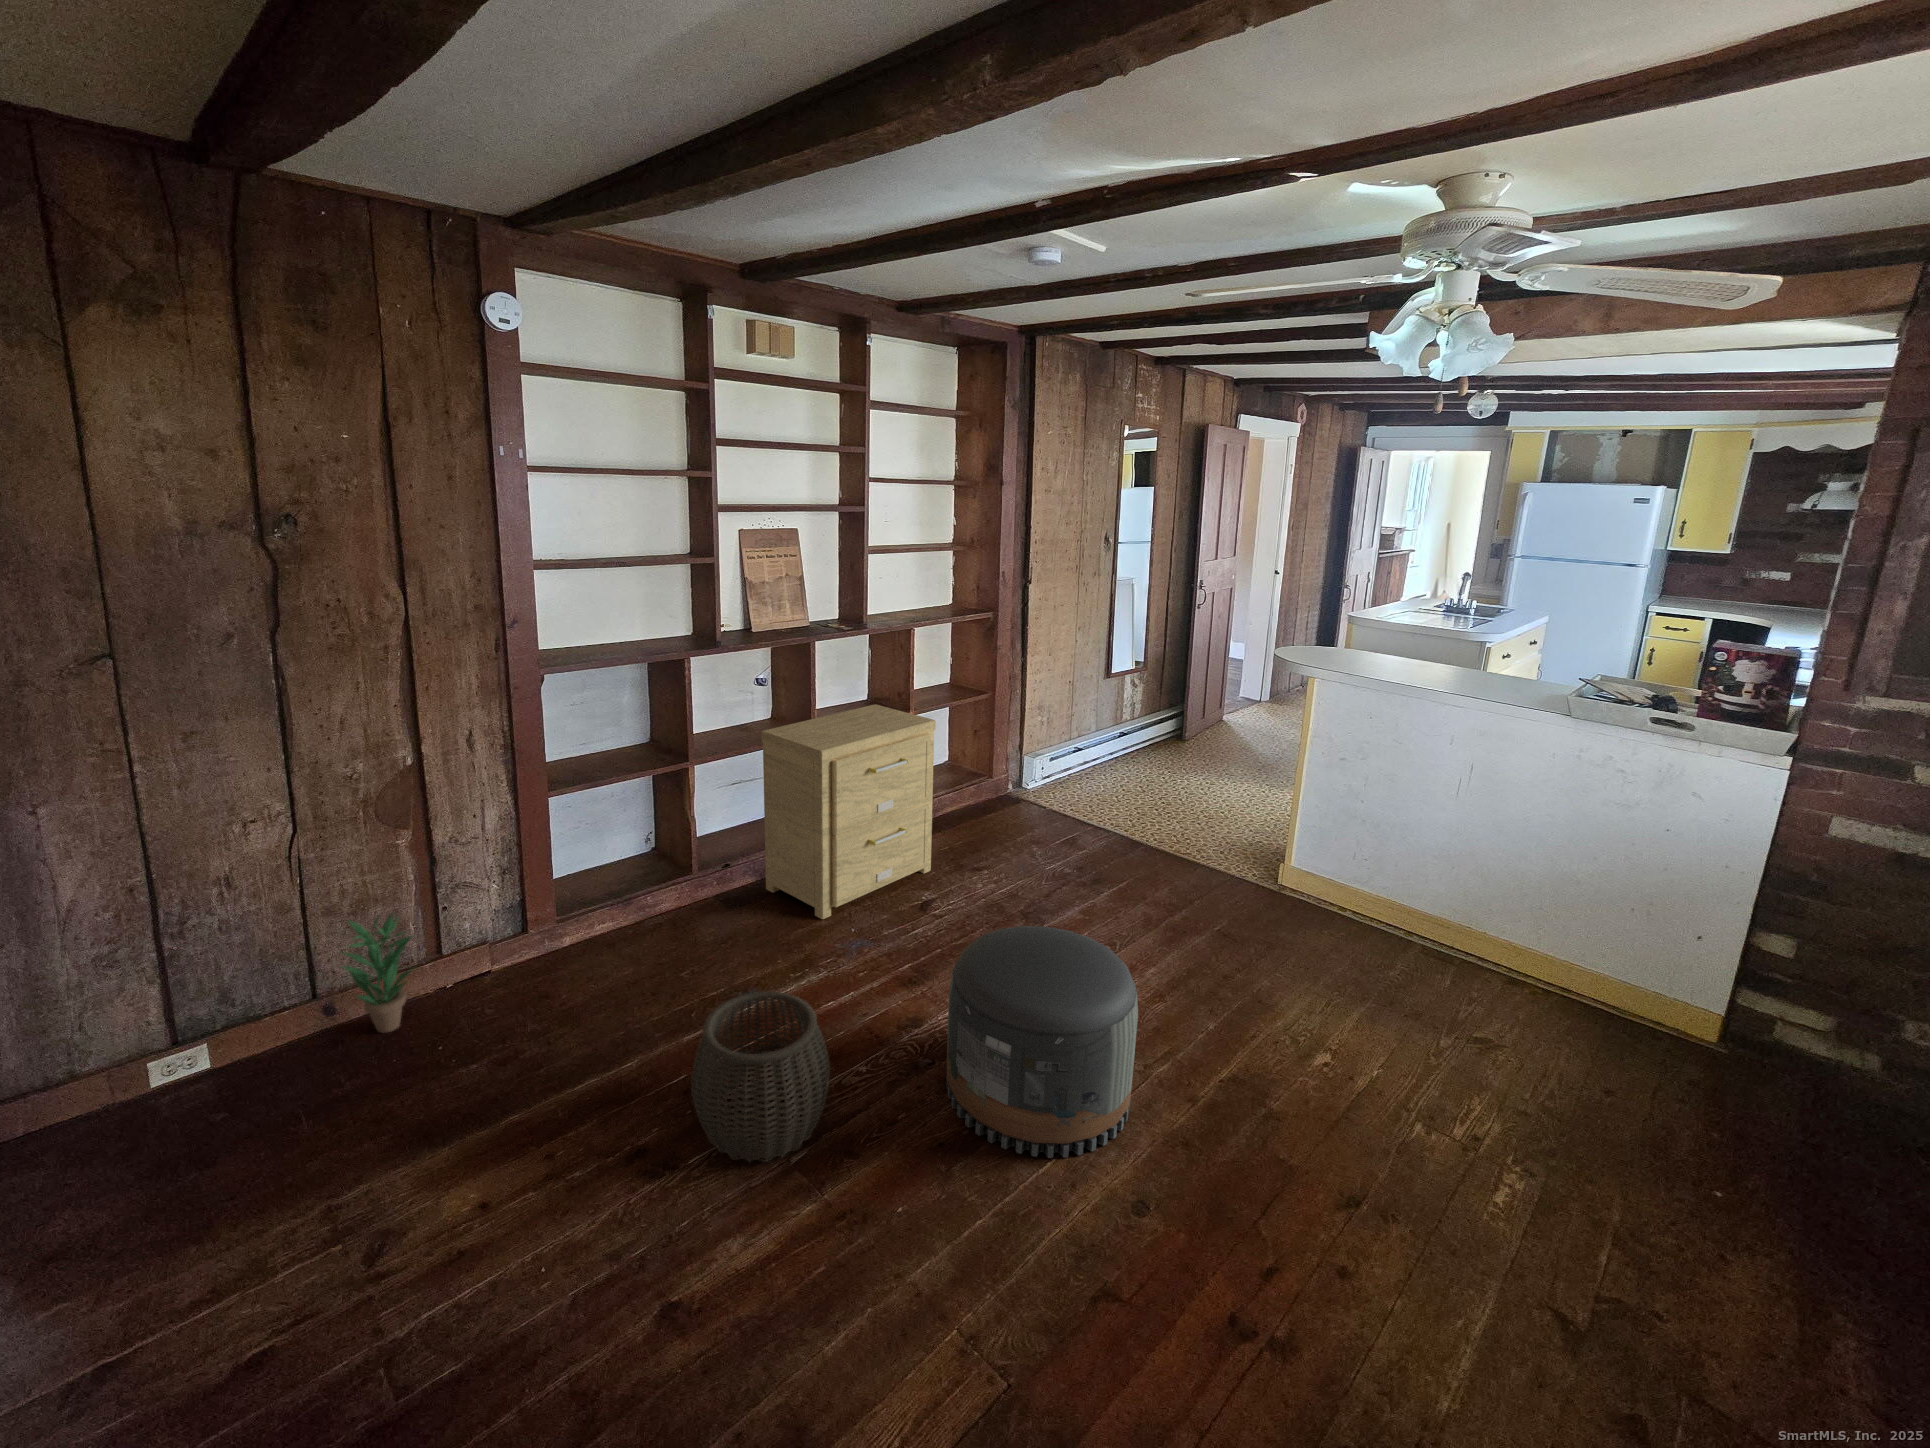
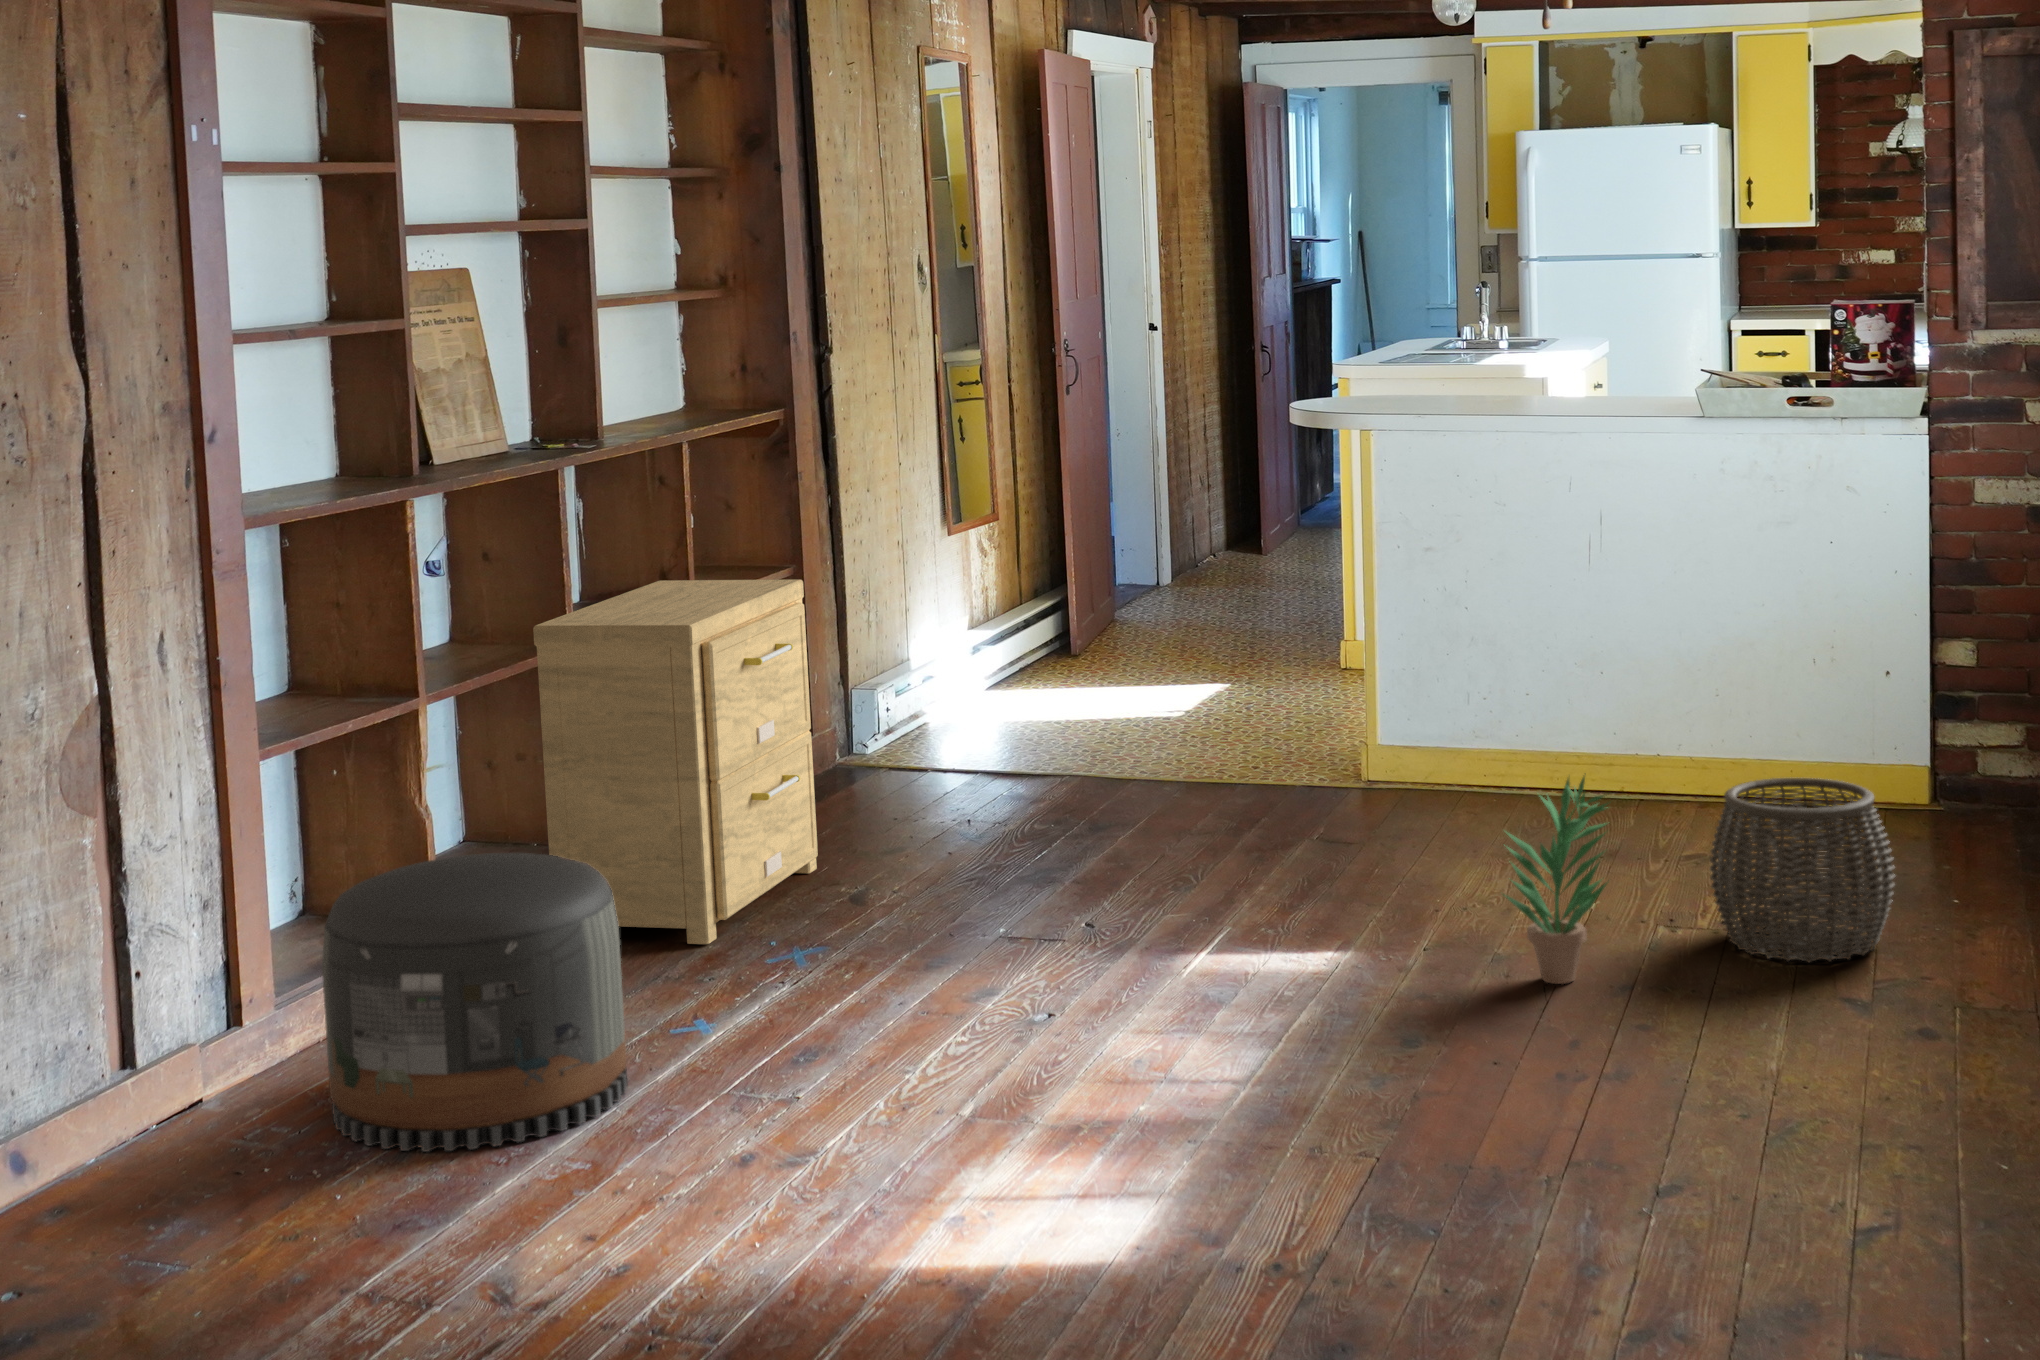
potted plant: present [343,913,418,1033] -> present [1505,777,1608,984]
pouf: present [946,926,1138,1158] -> present [322,853,628,1152]
woven basket: present [691,991,831,1162] -> present [1710,778,1895,962]

